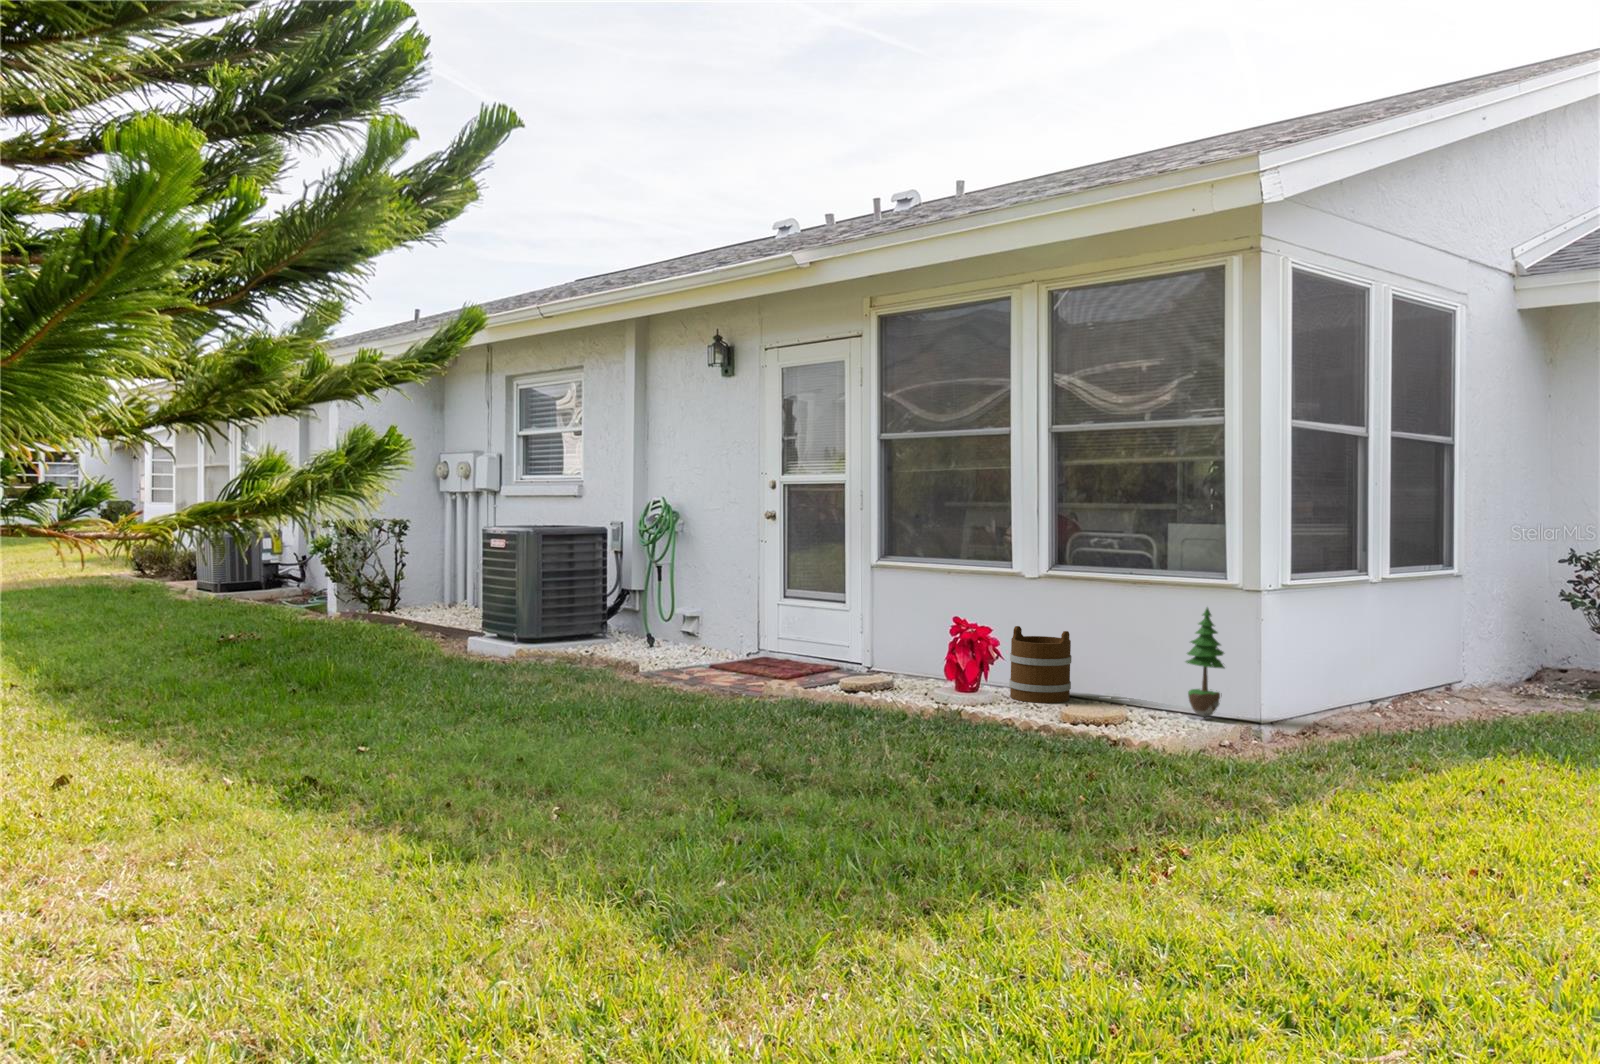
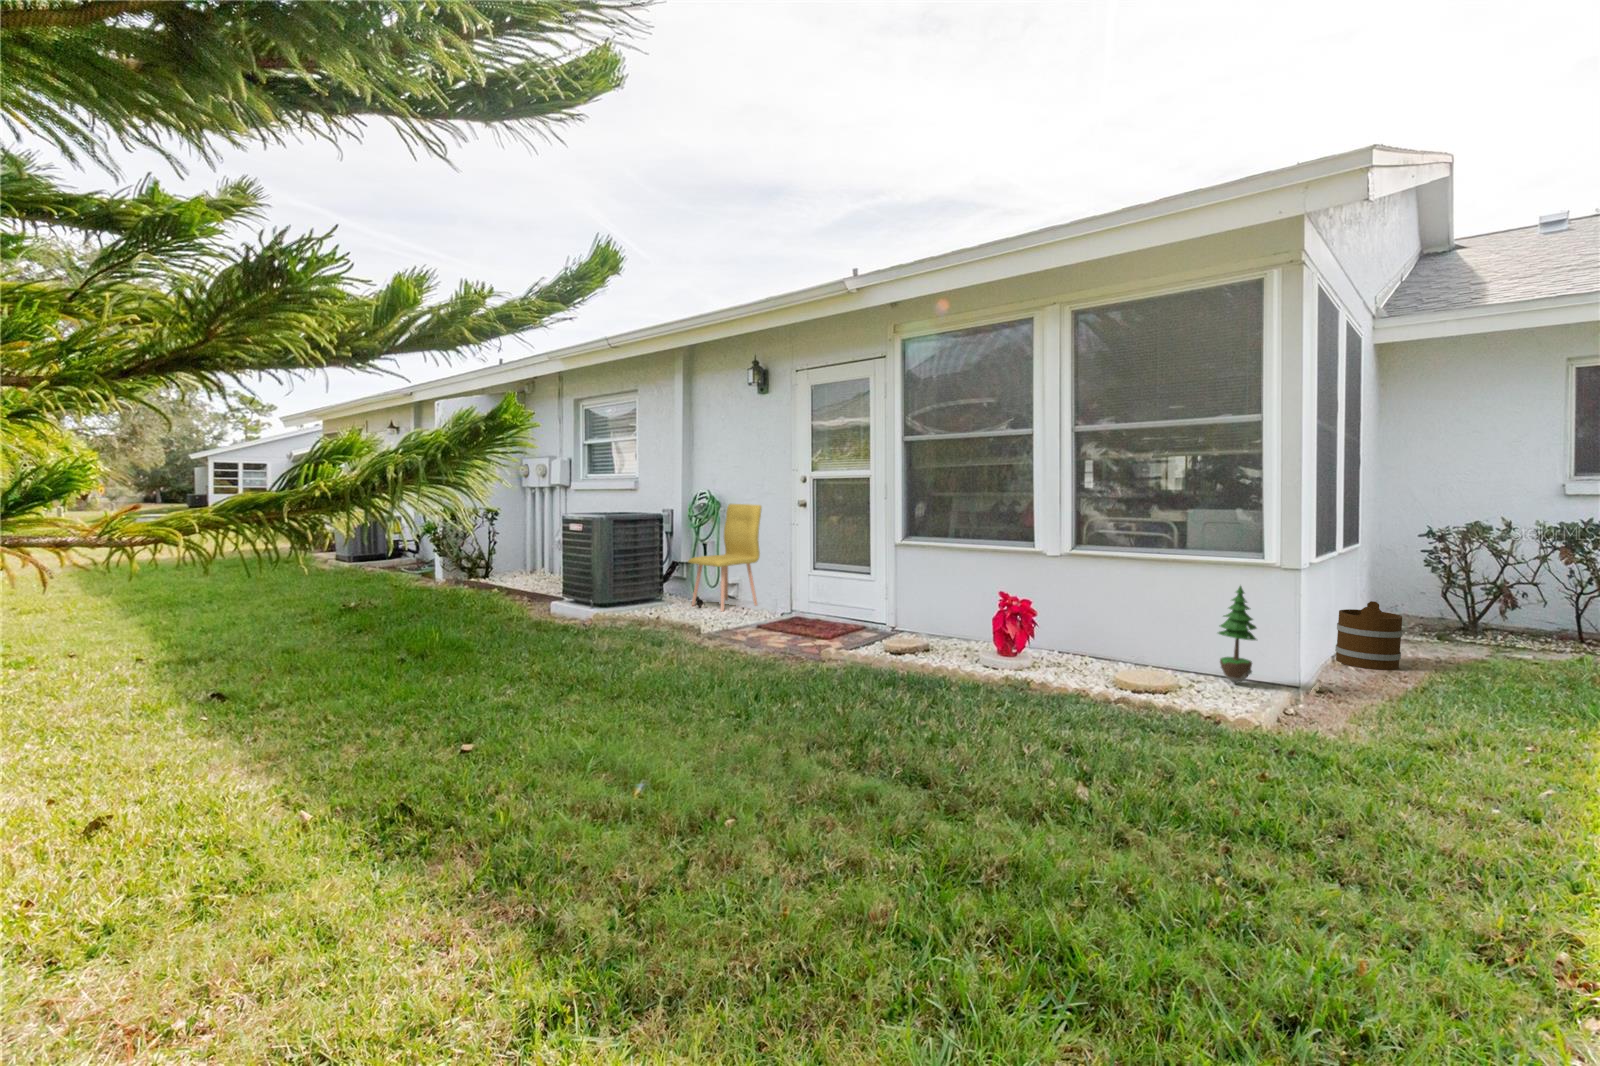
chair: none [632,515,723,647] -> present [688,504,762,611]
bucket: present [1009,626,1071,703] -> present [1335,601,1403,670]

